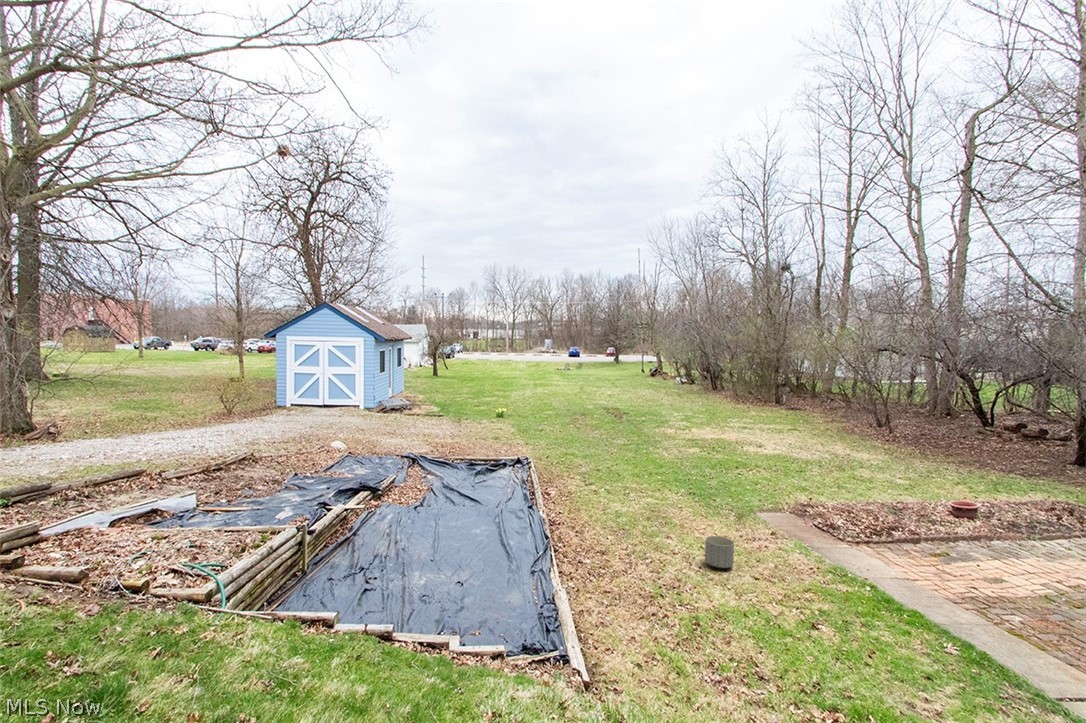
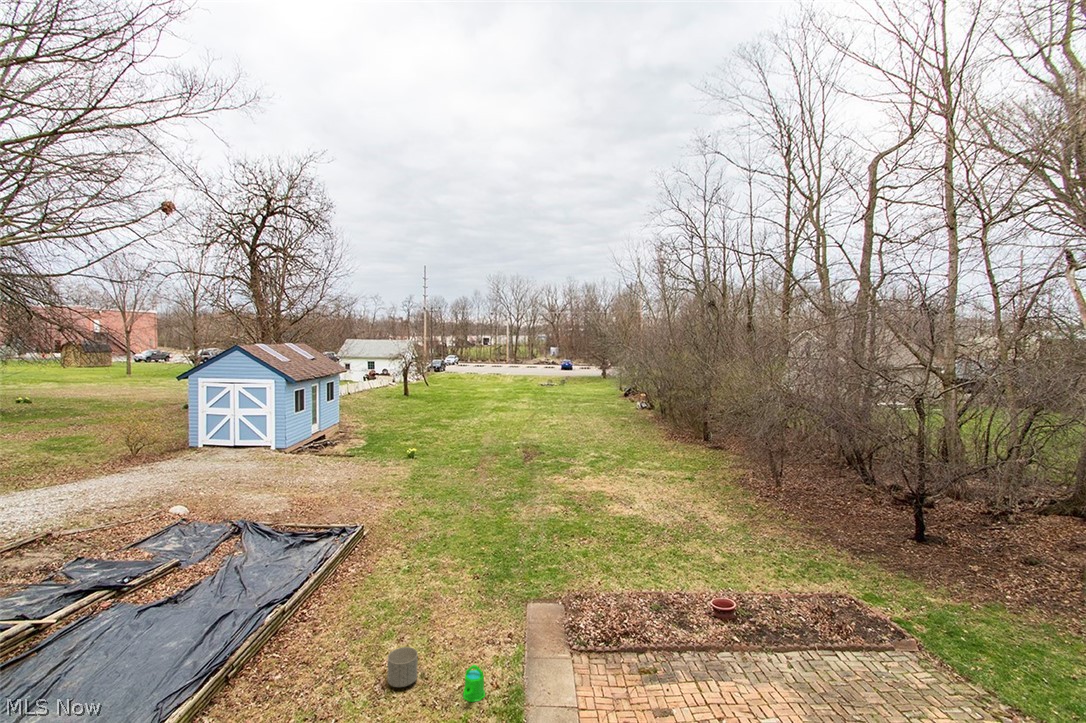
watering can: none [782,547,806,579] -> present [463,665,485,702]

